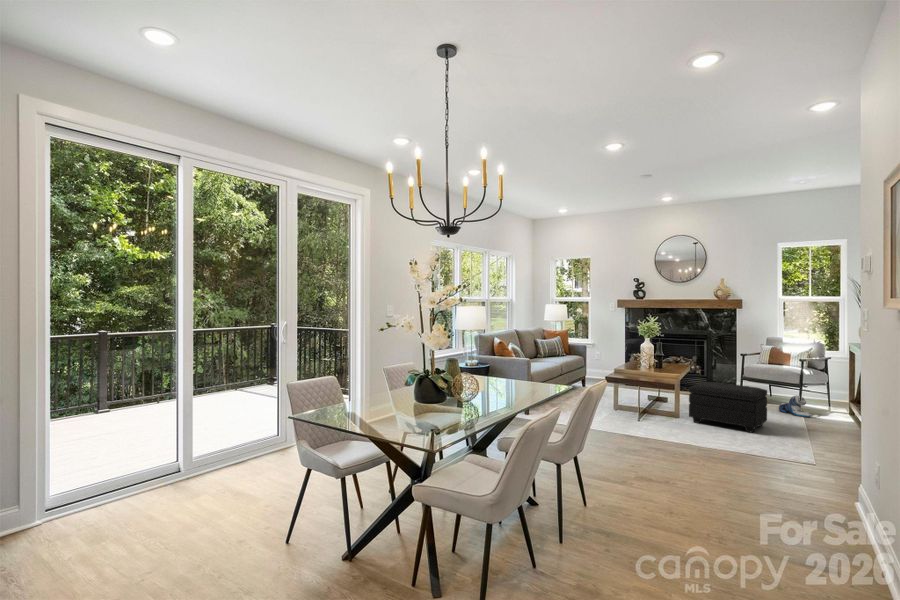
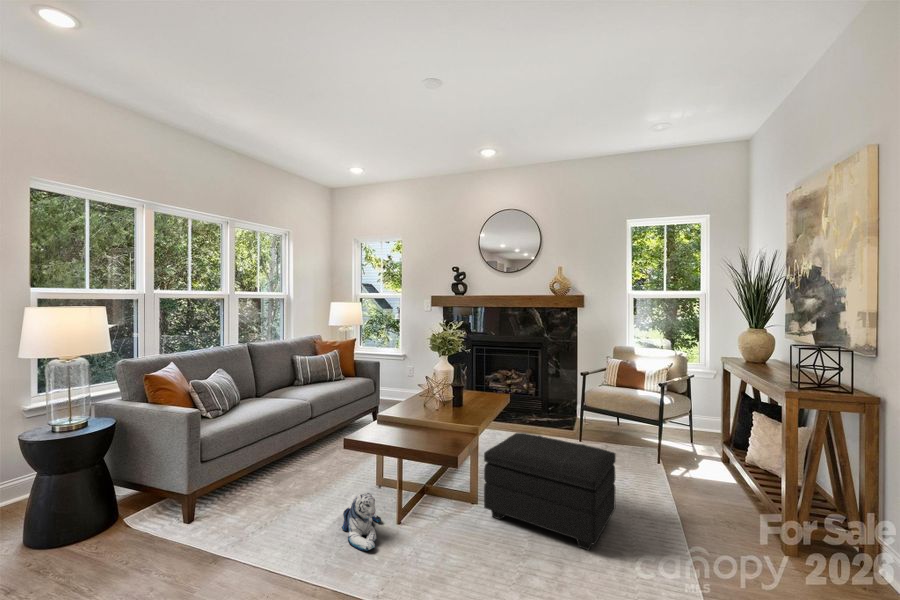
plush toy: present [779,395,813,417] -> present [342,493,381,551]

